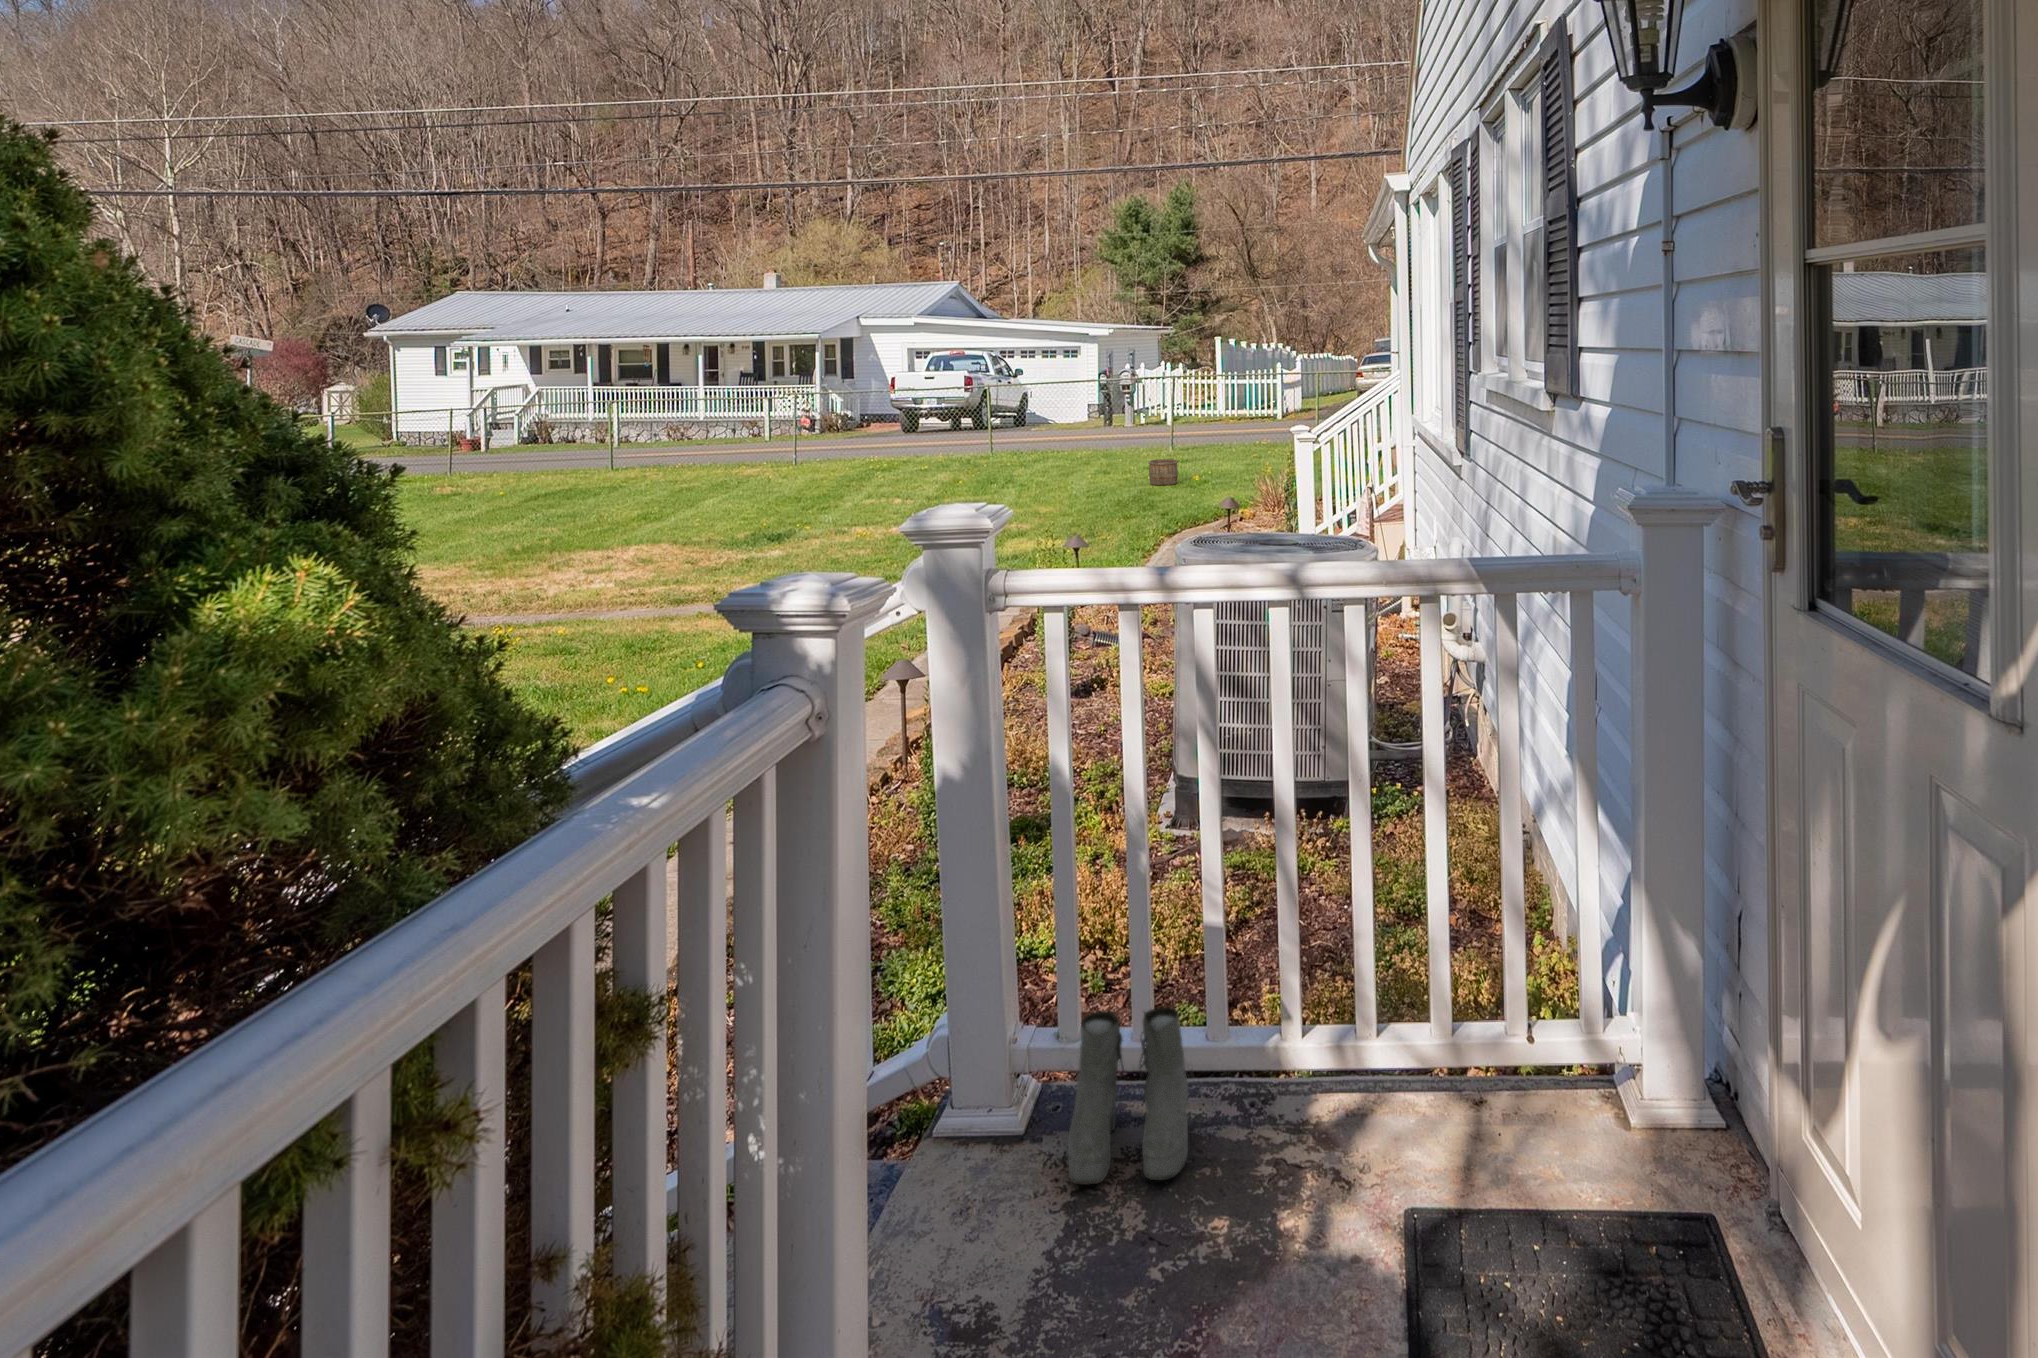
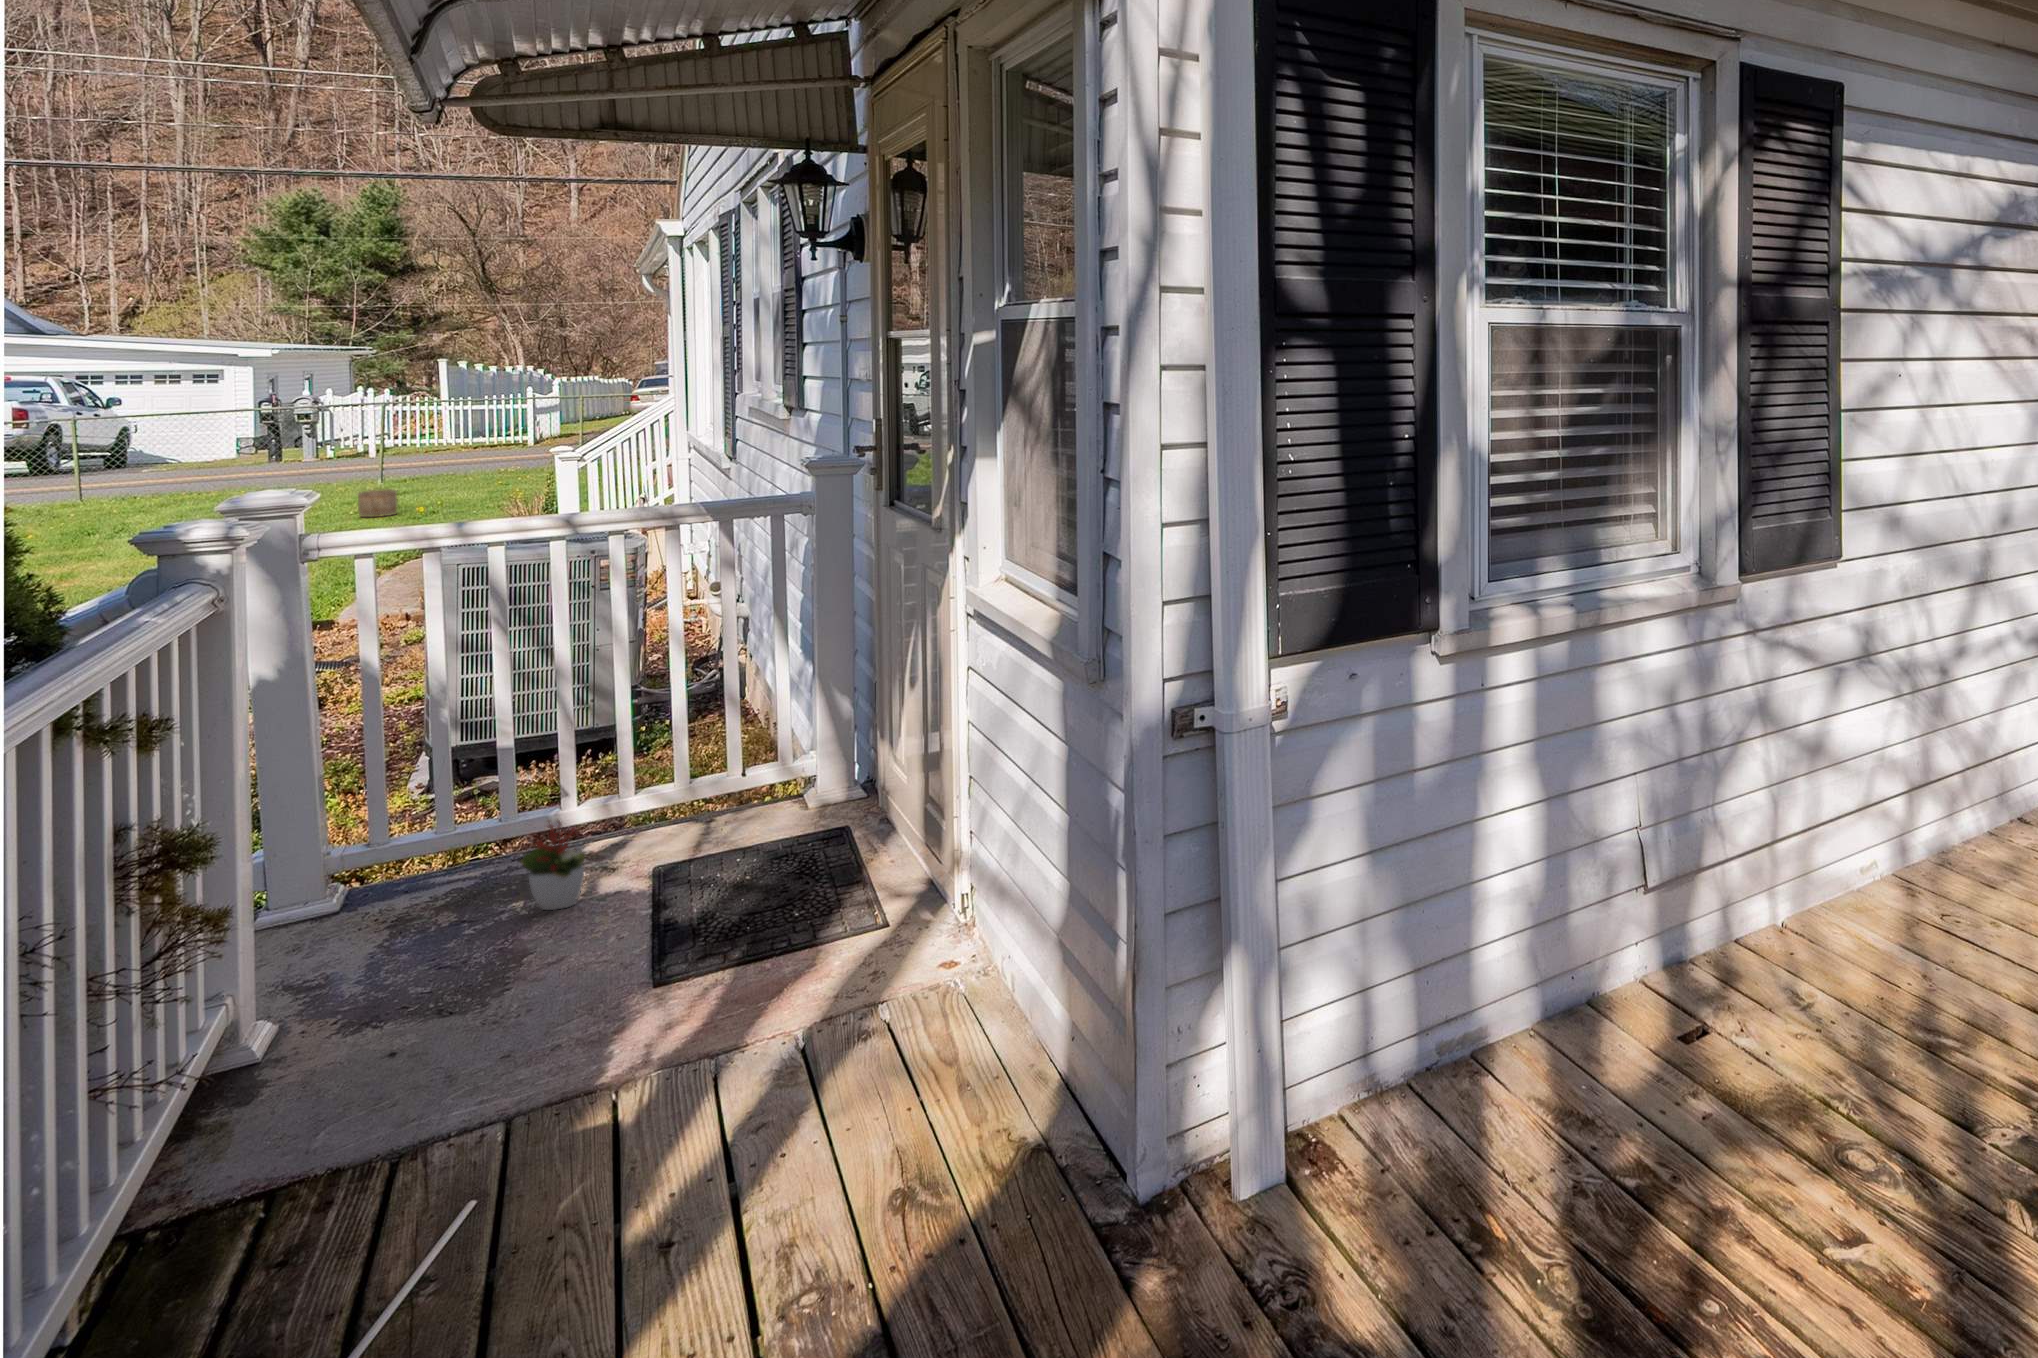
boots: present [1068,1007,1188,1185] -> none [414,798,508,905]
decorative plant: none [1194,1106,1288,1279] -> present [520,821,585,910]

